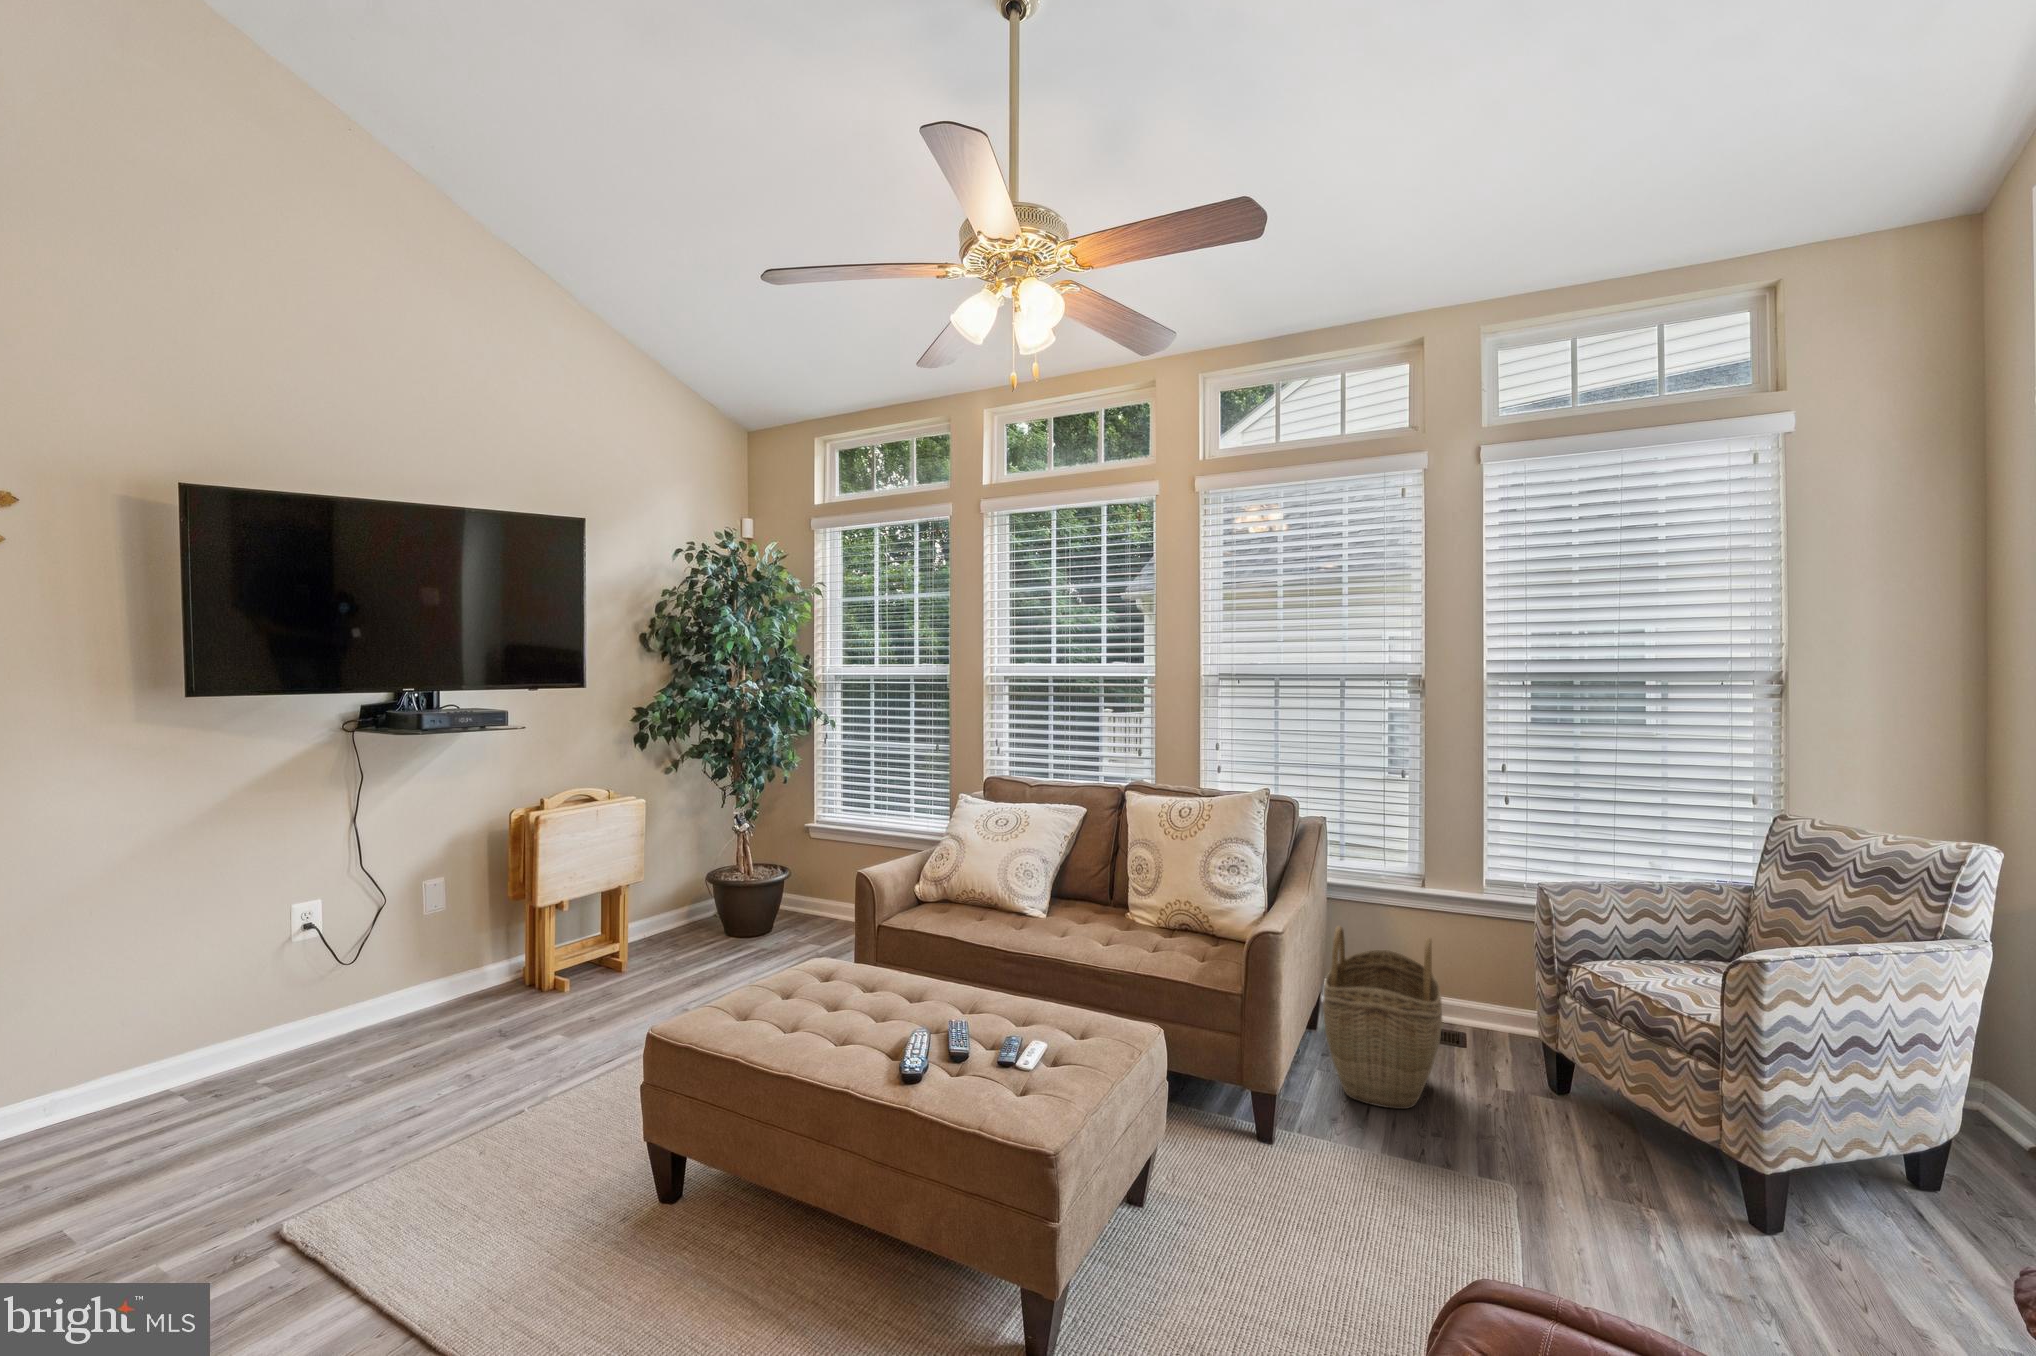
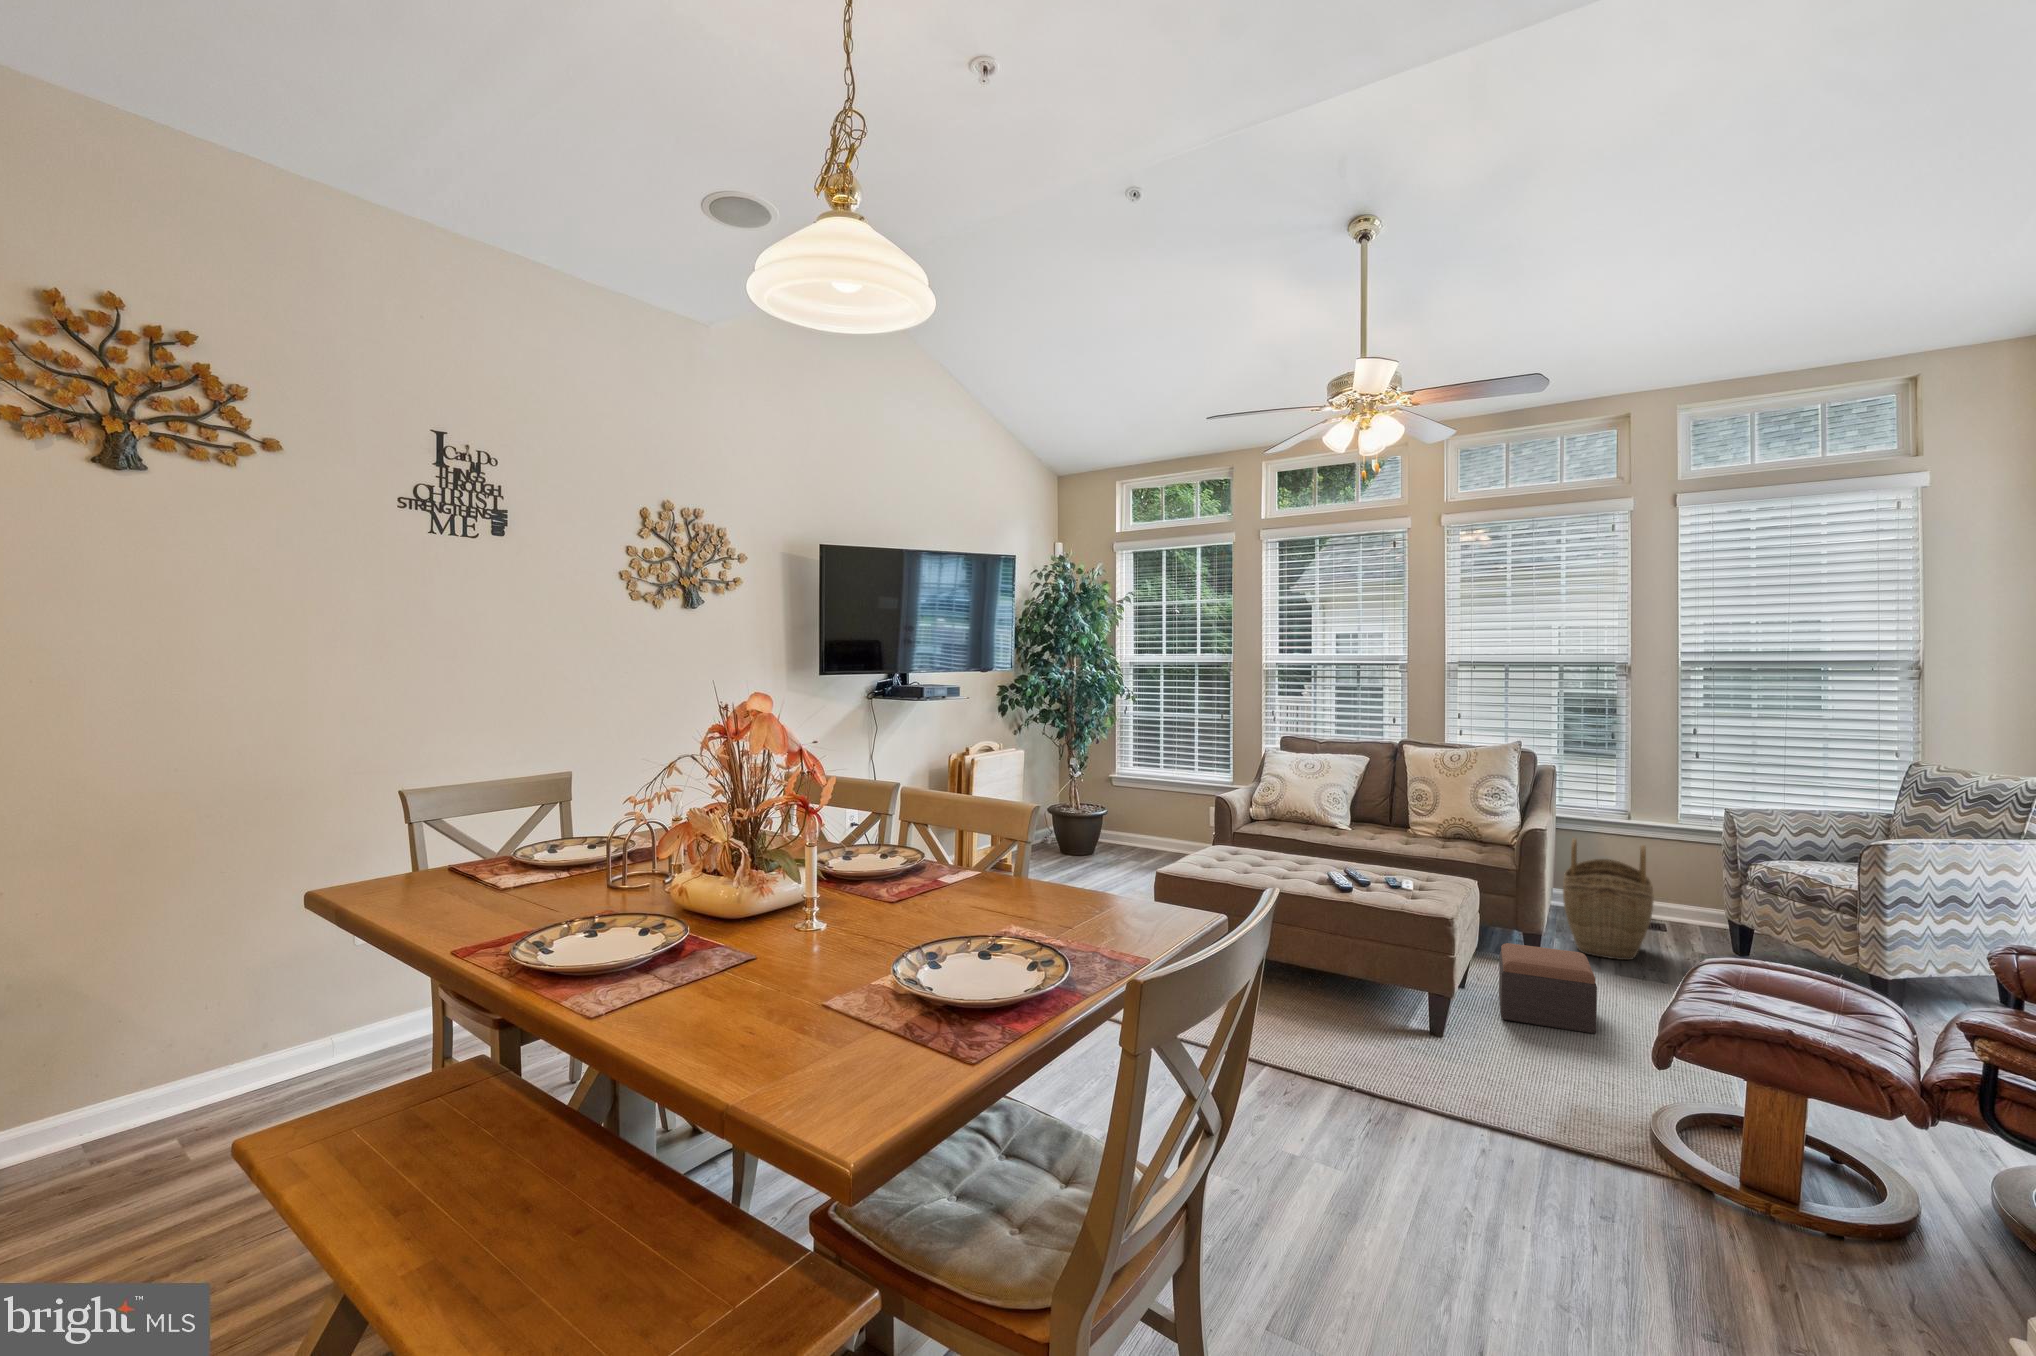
footstool: none [1179,1130,1326,1317] -> present [1499,943,1597,1034]

